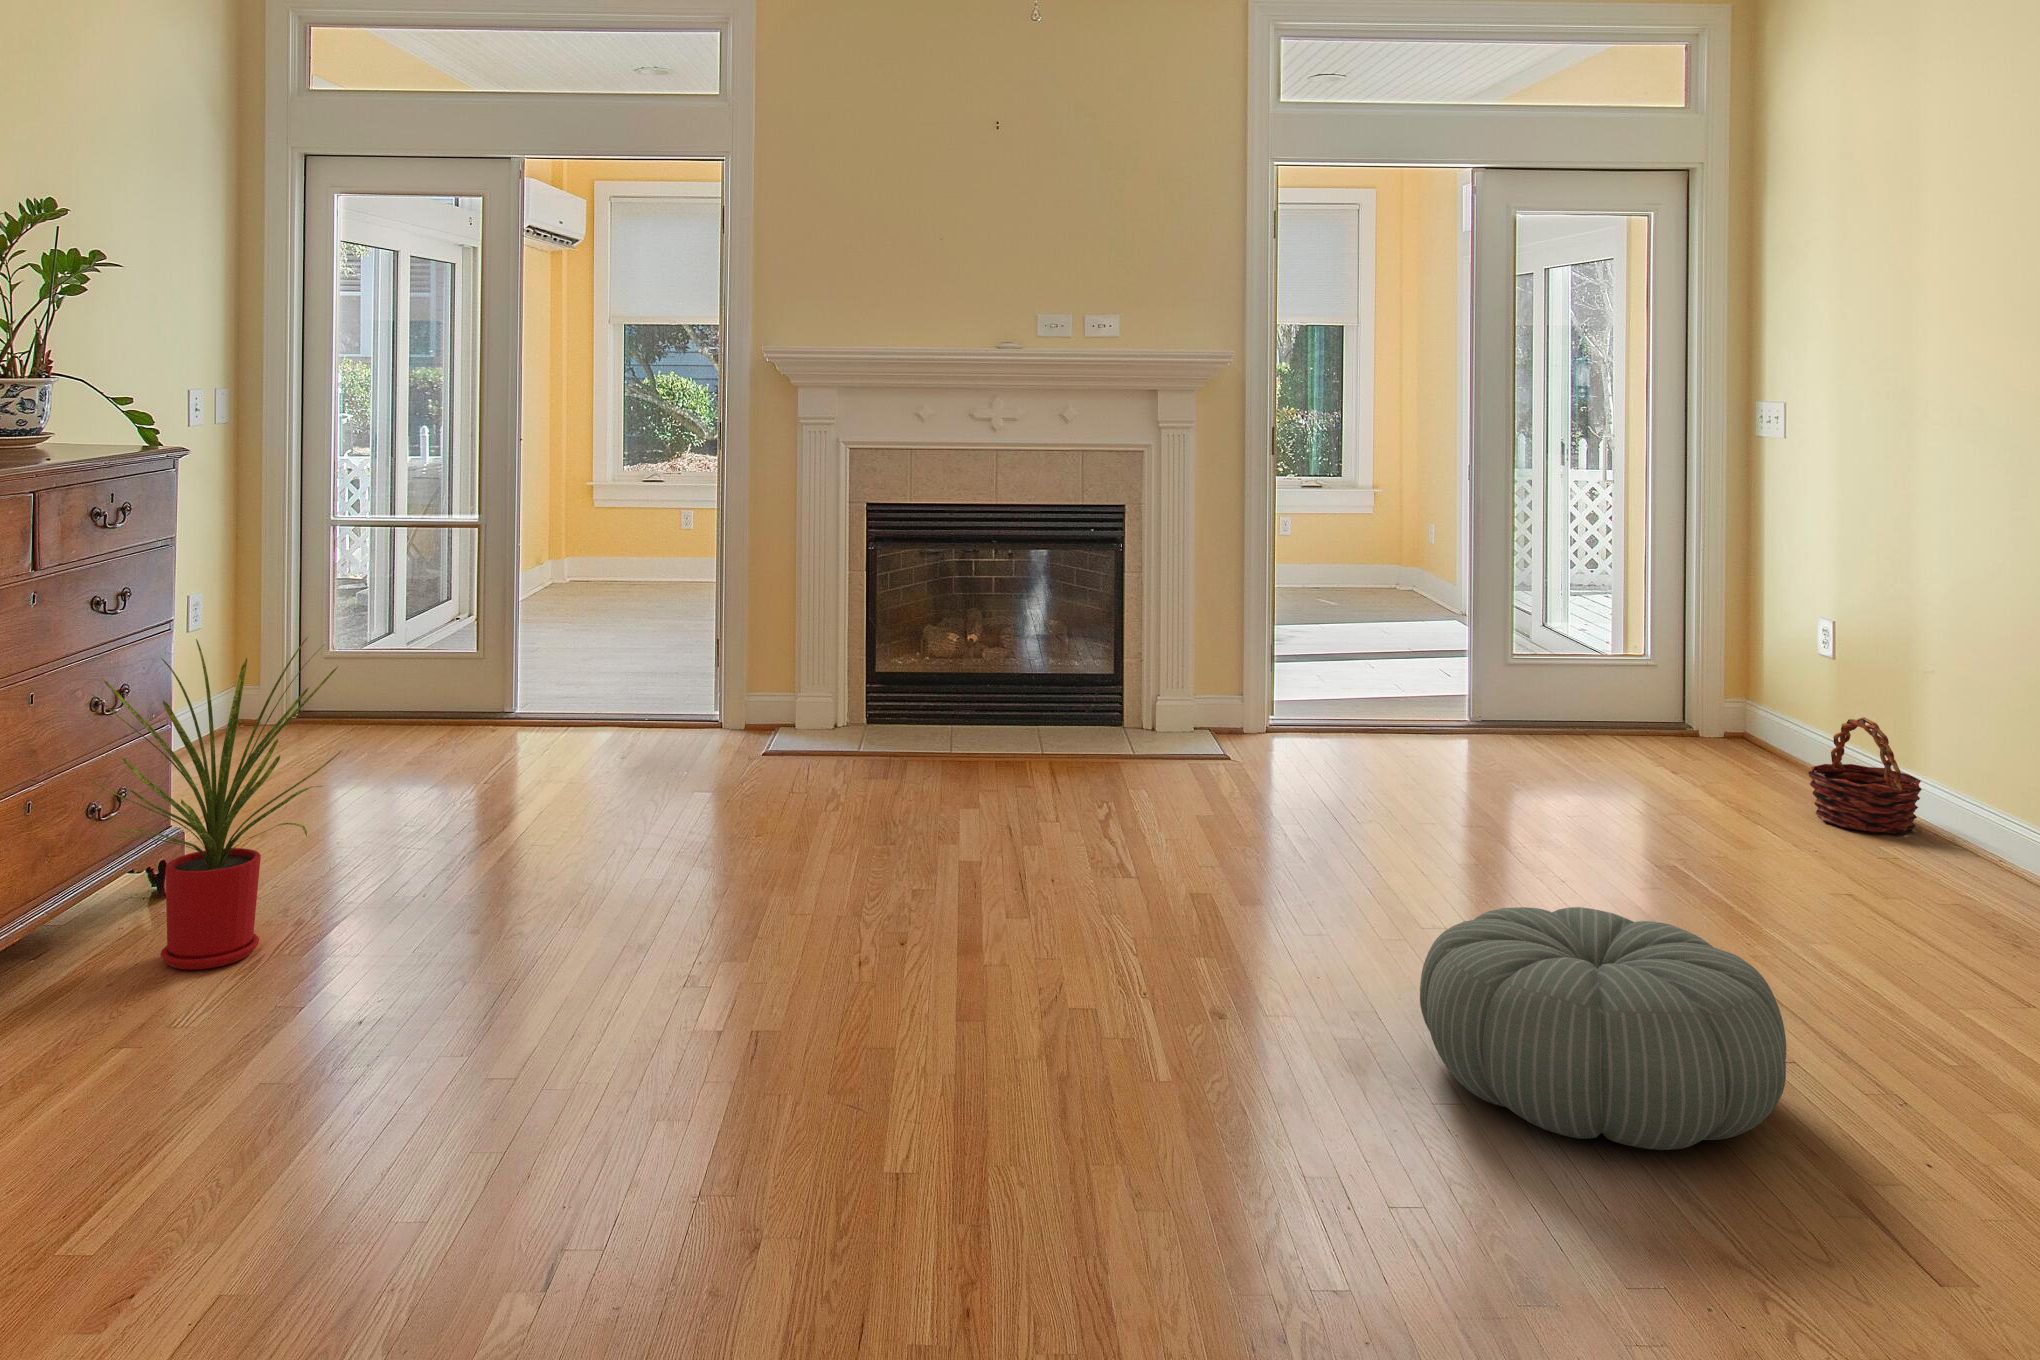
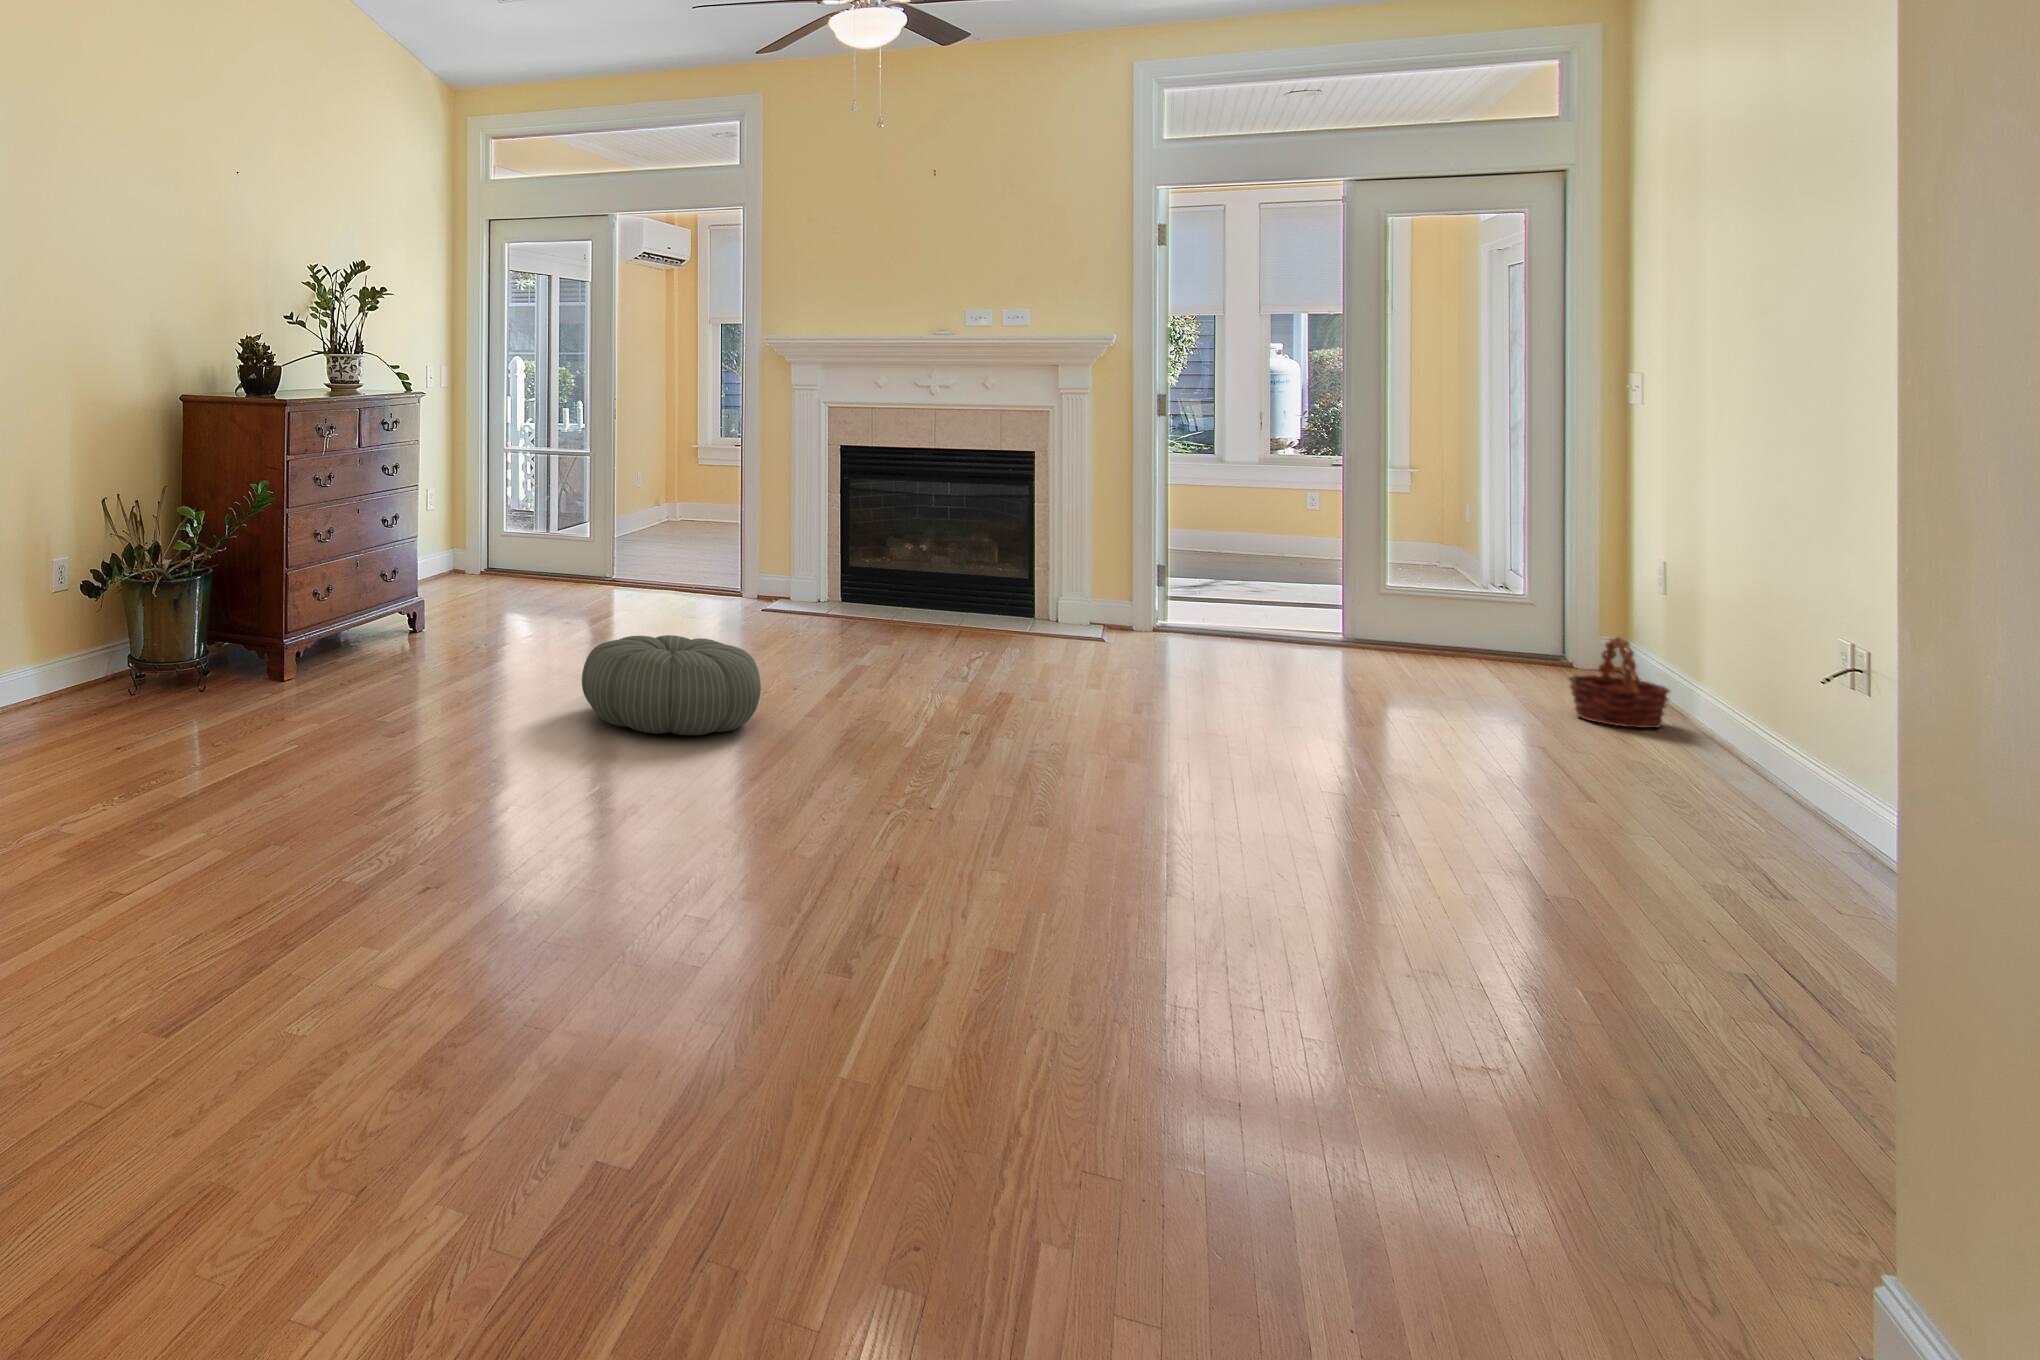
house plant: present [88,637,341,970] -> none [381,490,498,656]
pouf: present [1420,907,1786,1150] -> present [582,635,761,735]

